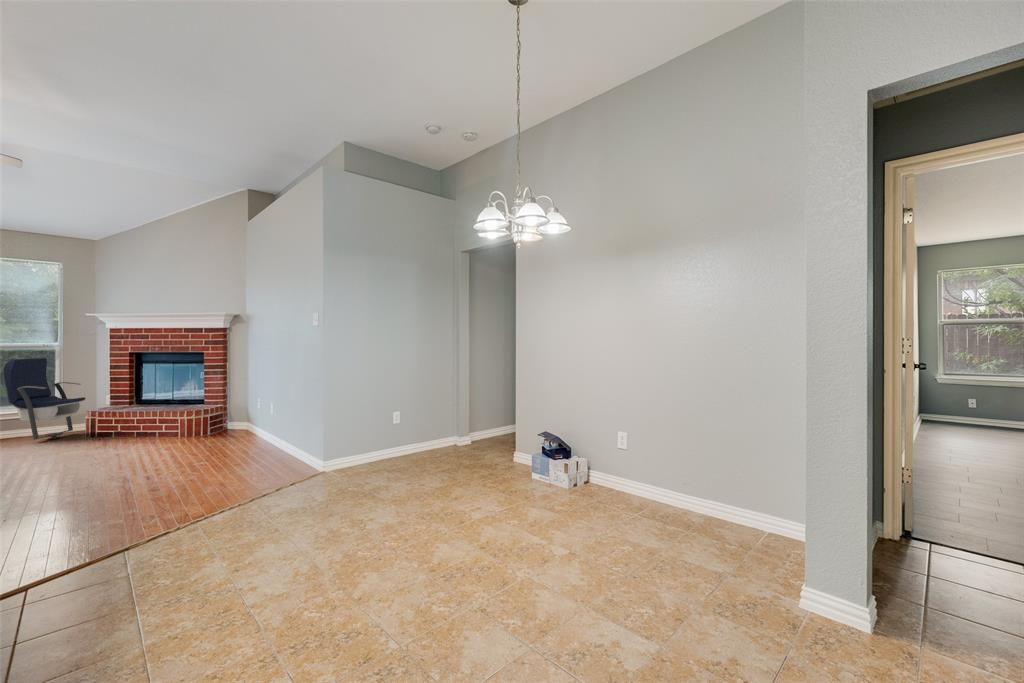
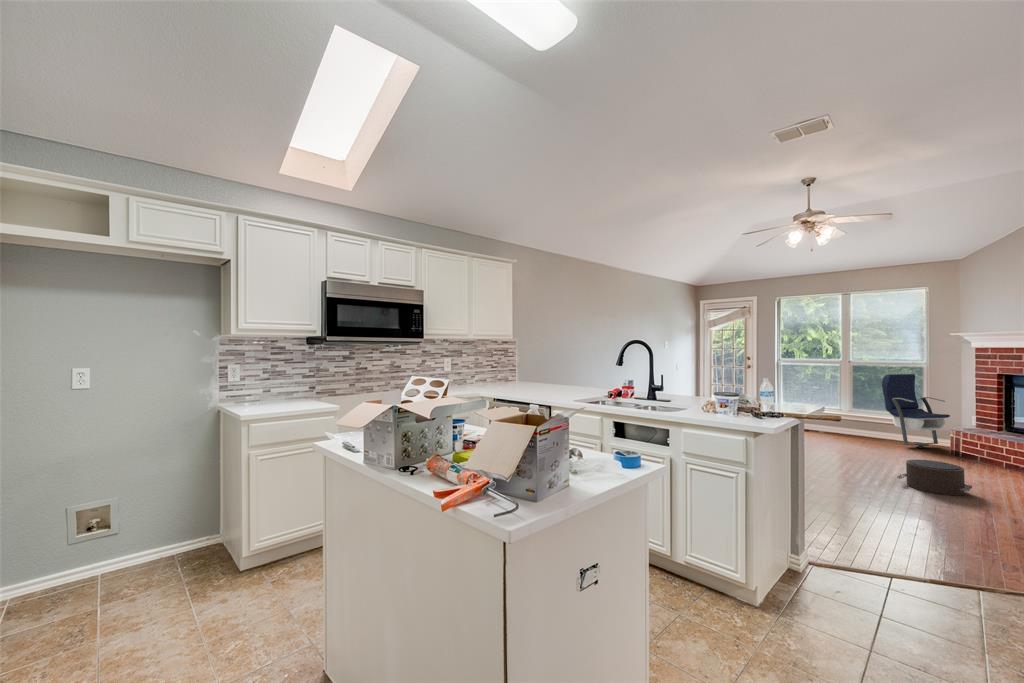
pouf: none [26,443,110,481] -> present [897,460,972,495]

